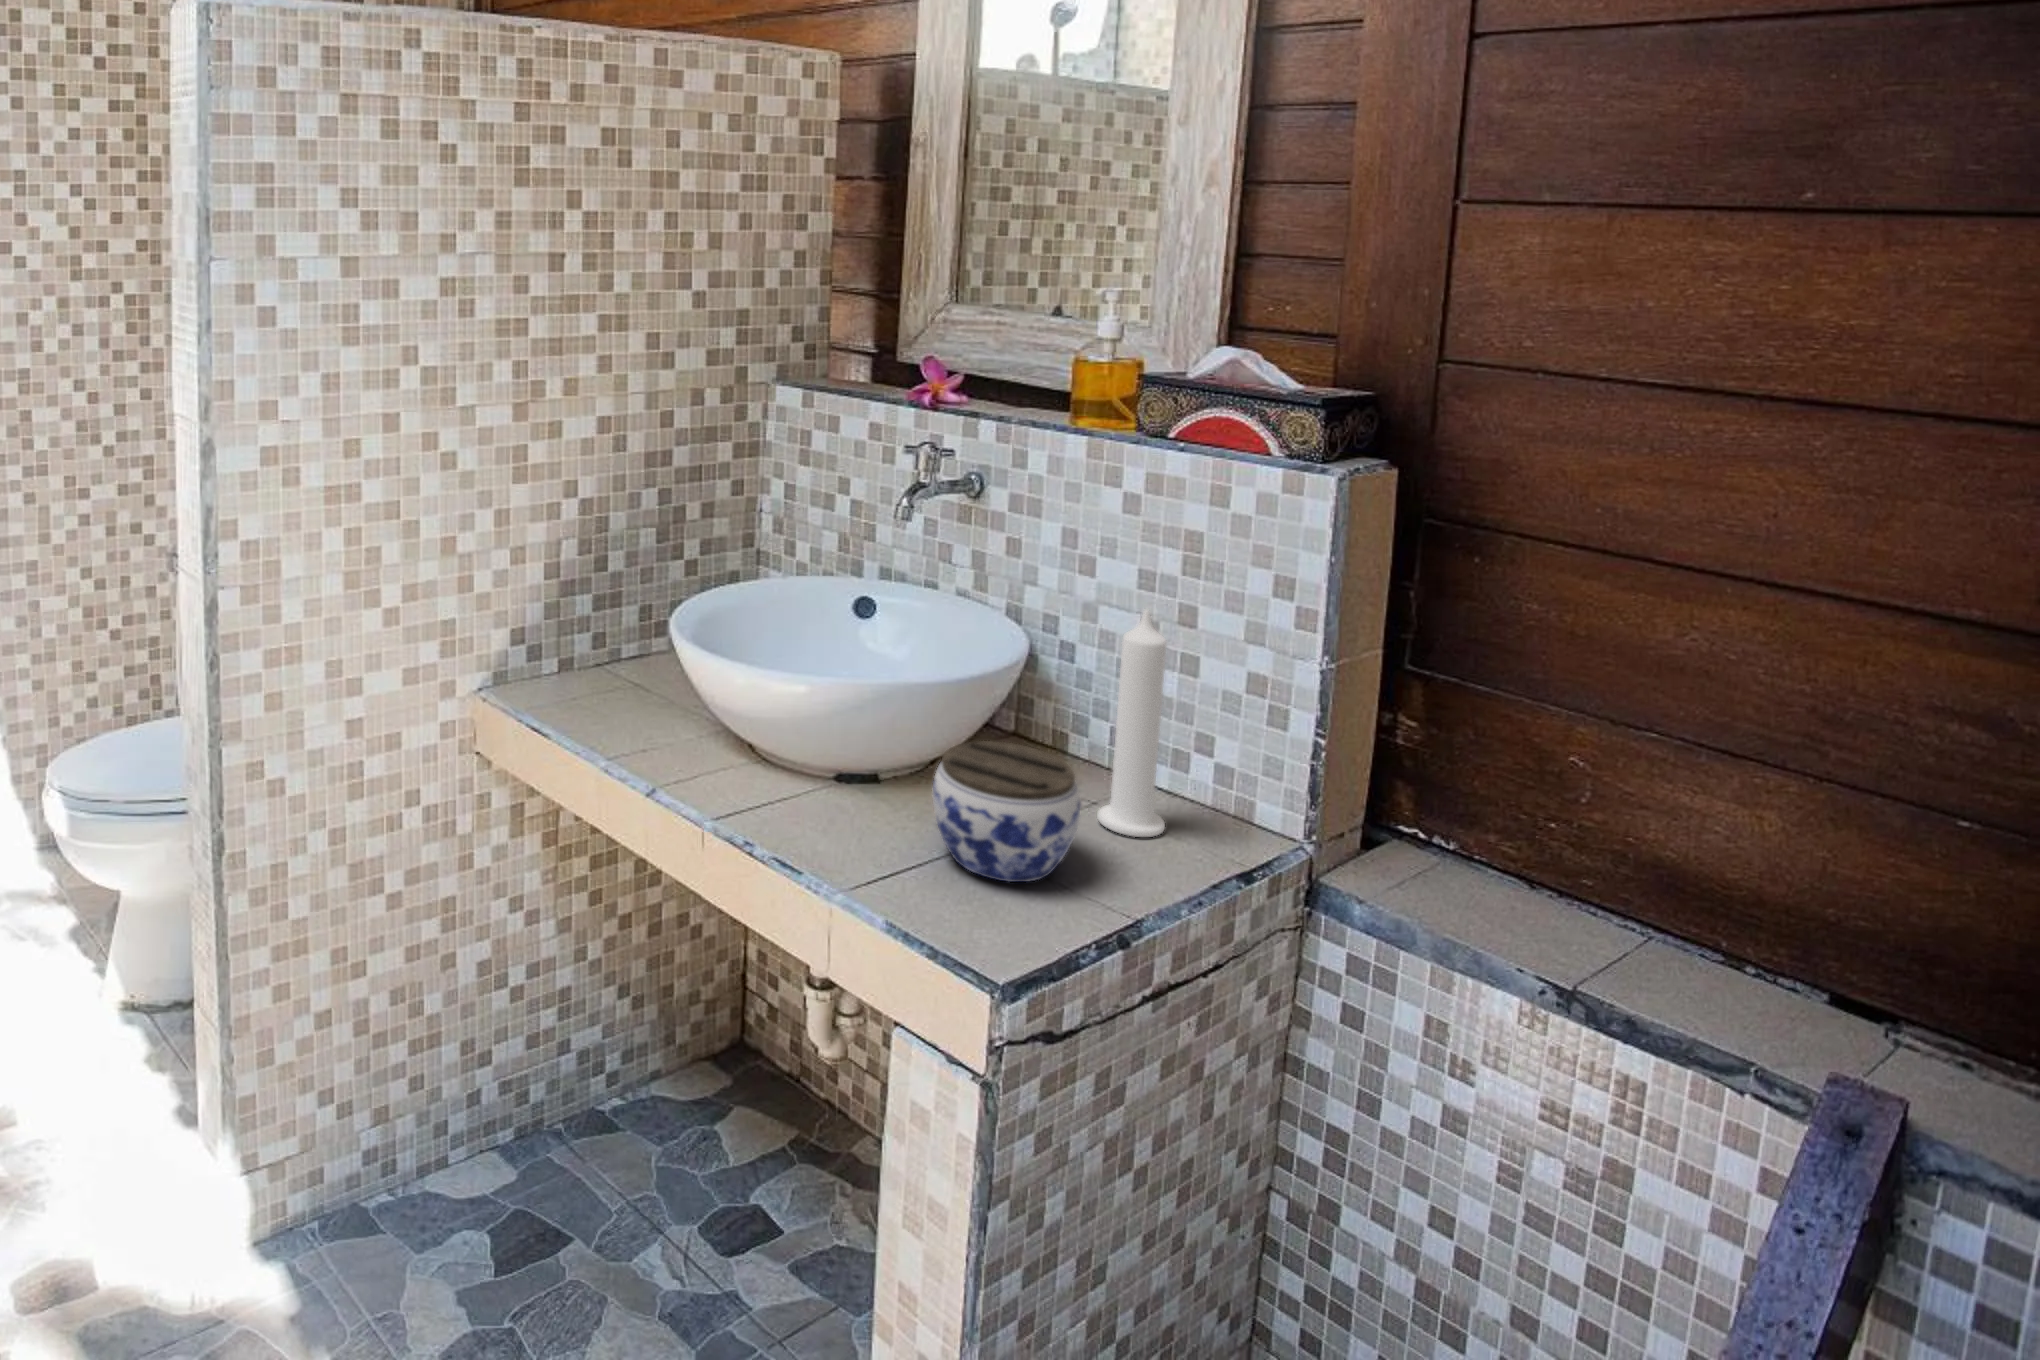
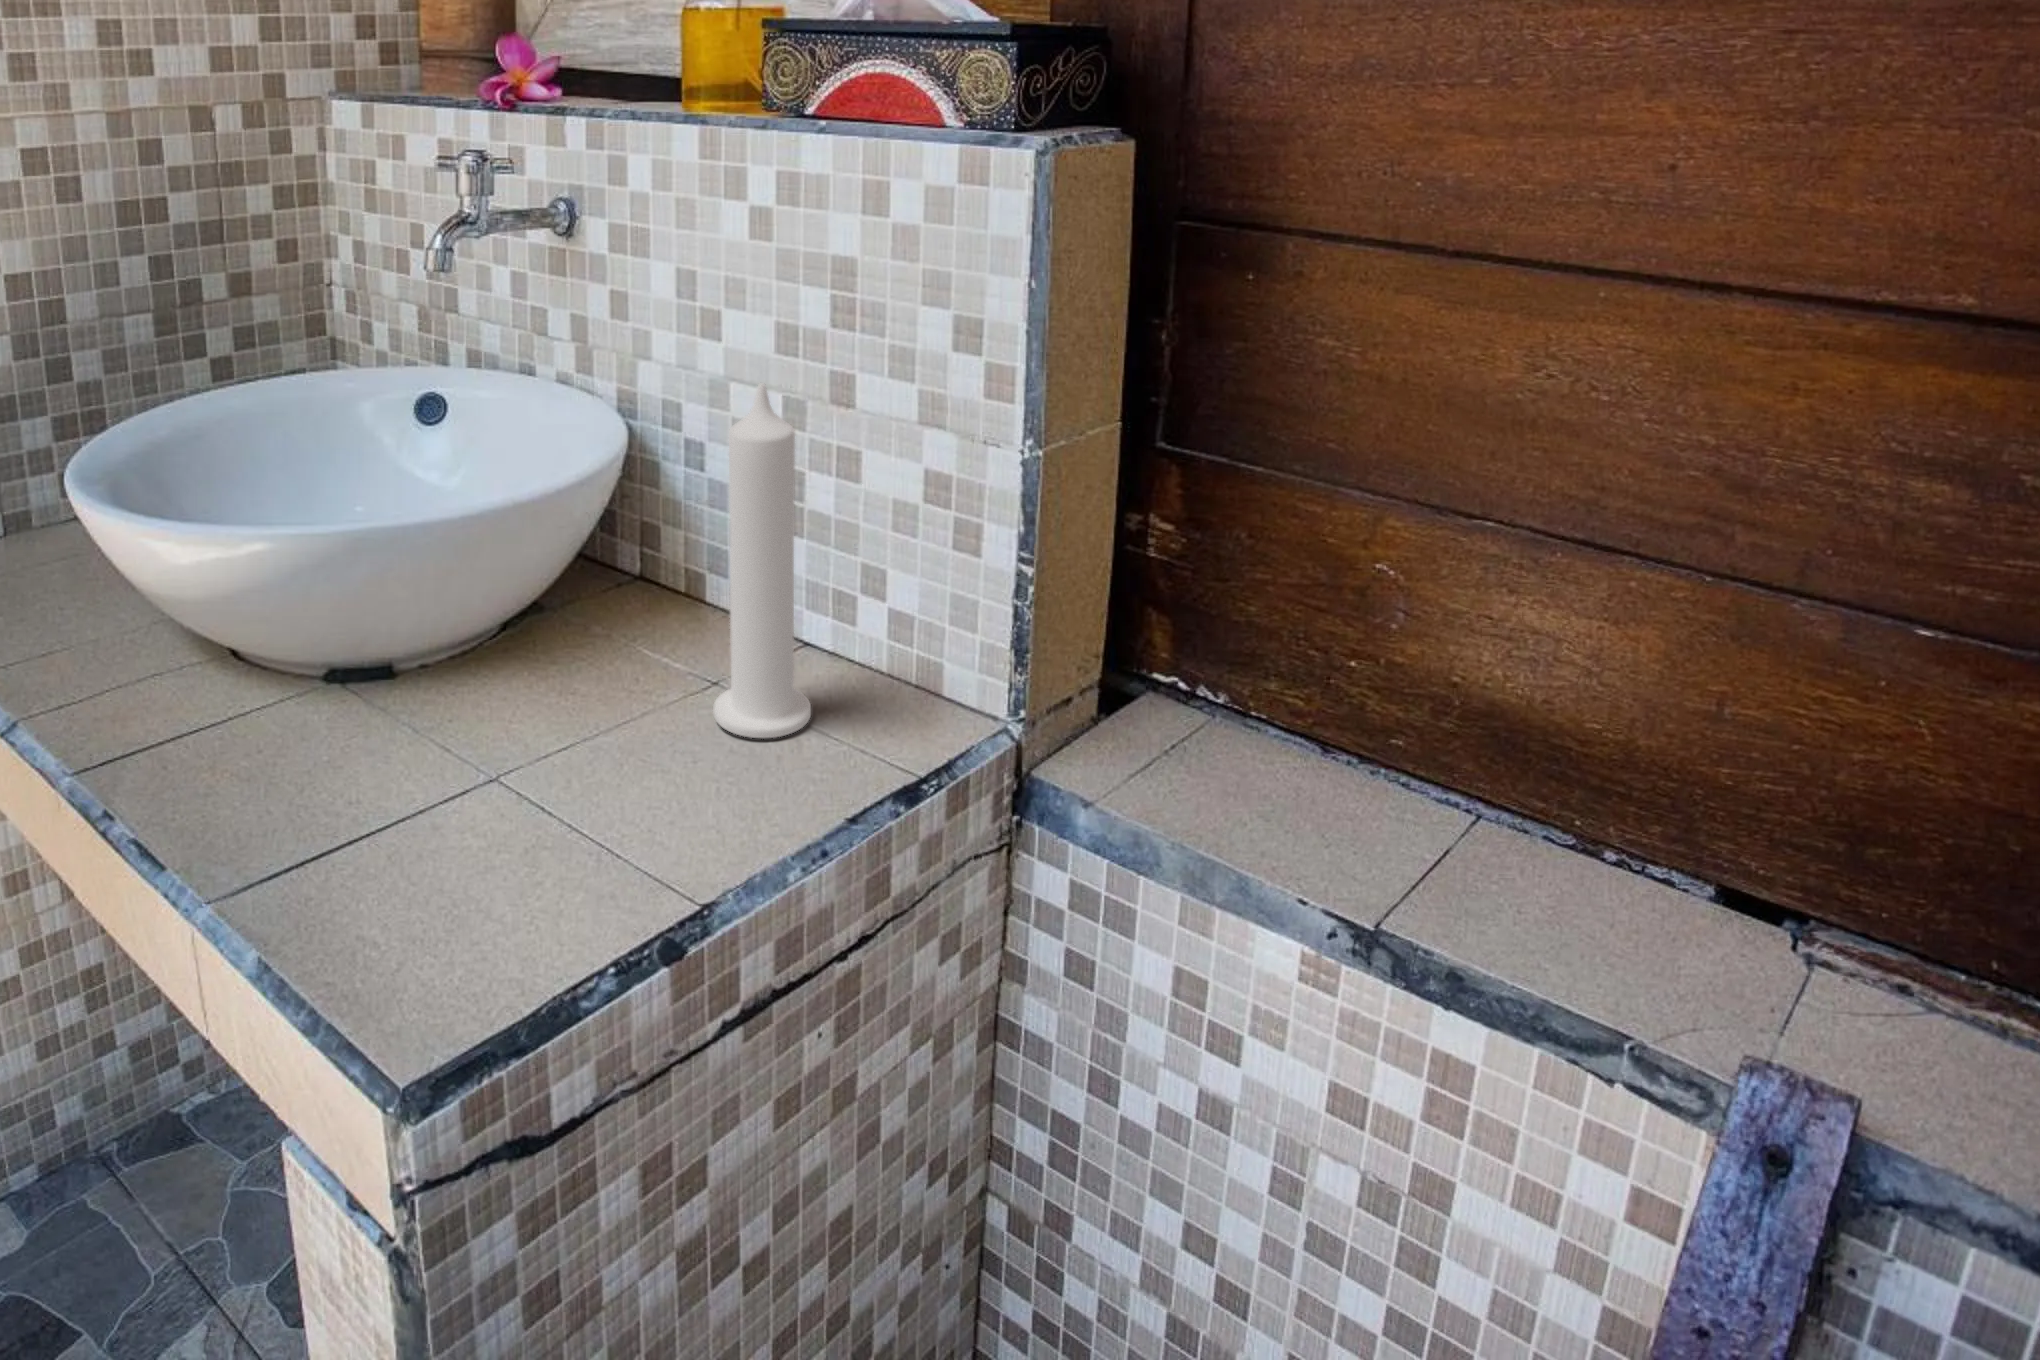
jar: present [933,741,1080,882] -> none [407,618,644,855]

